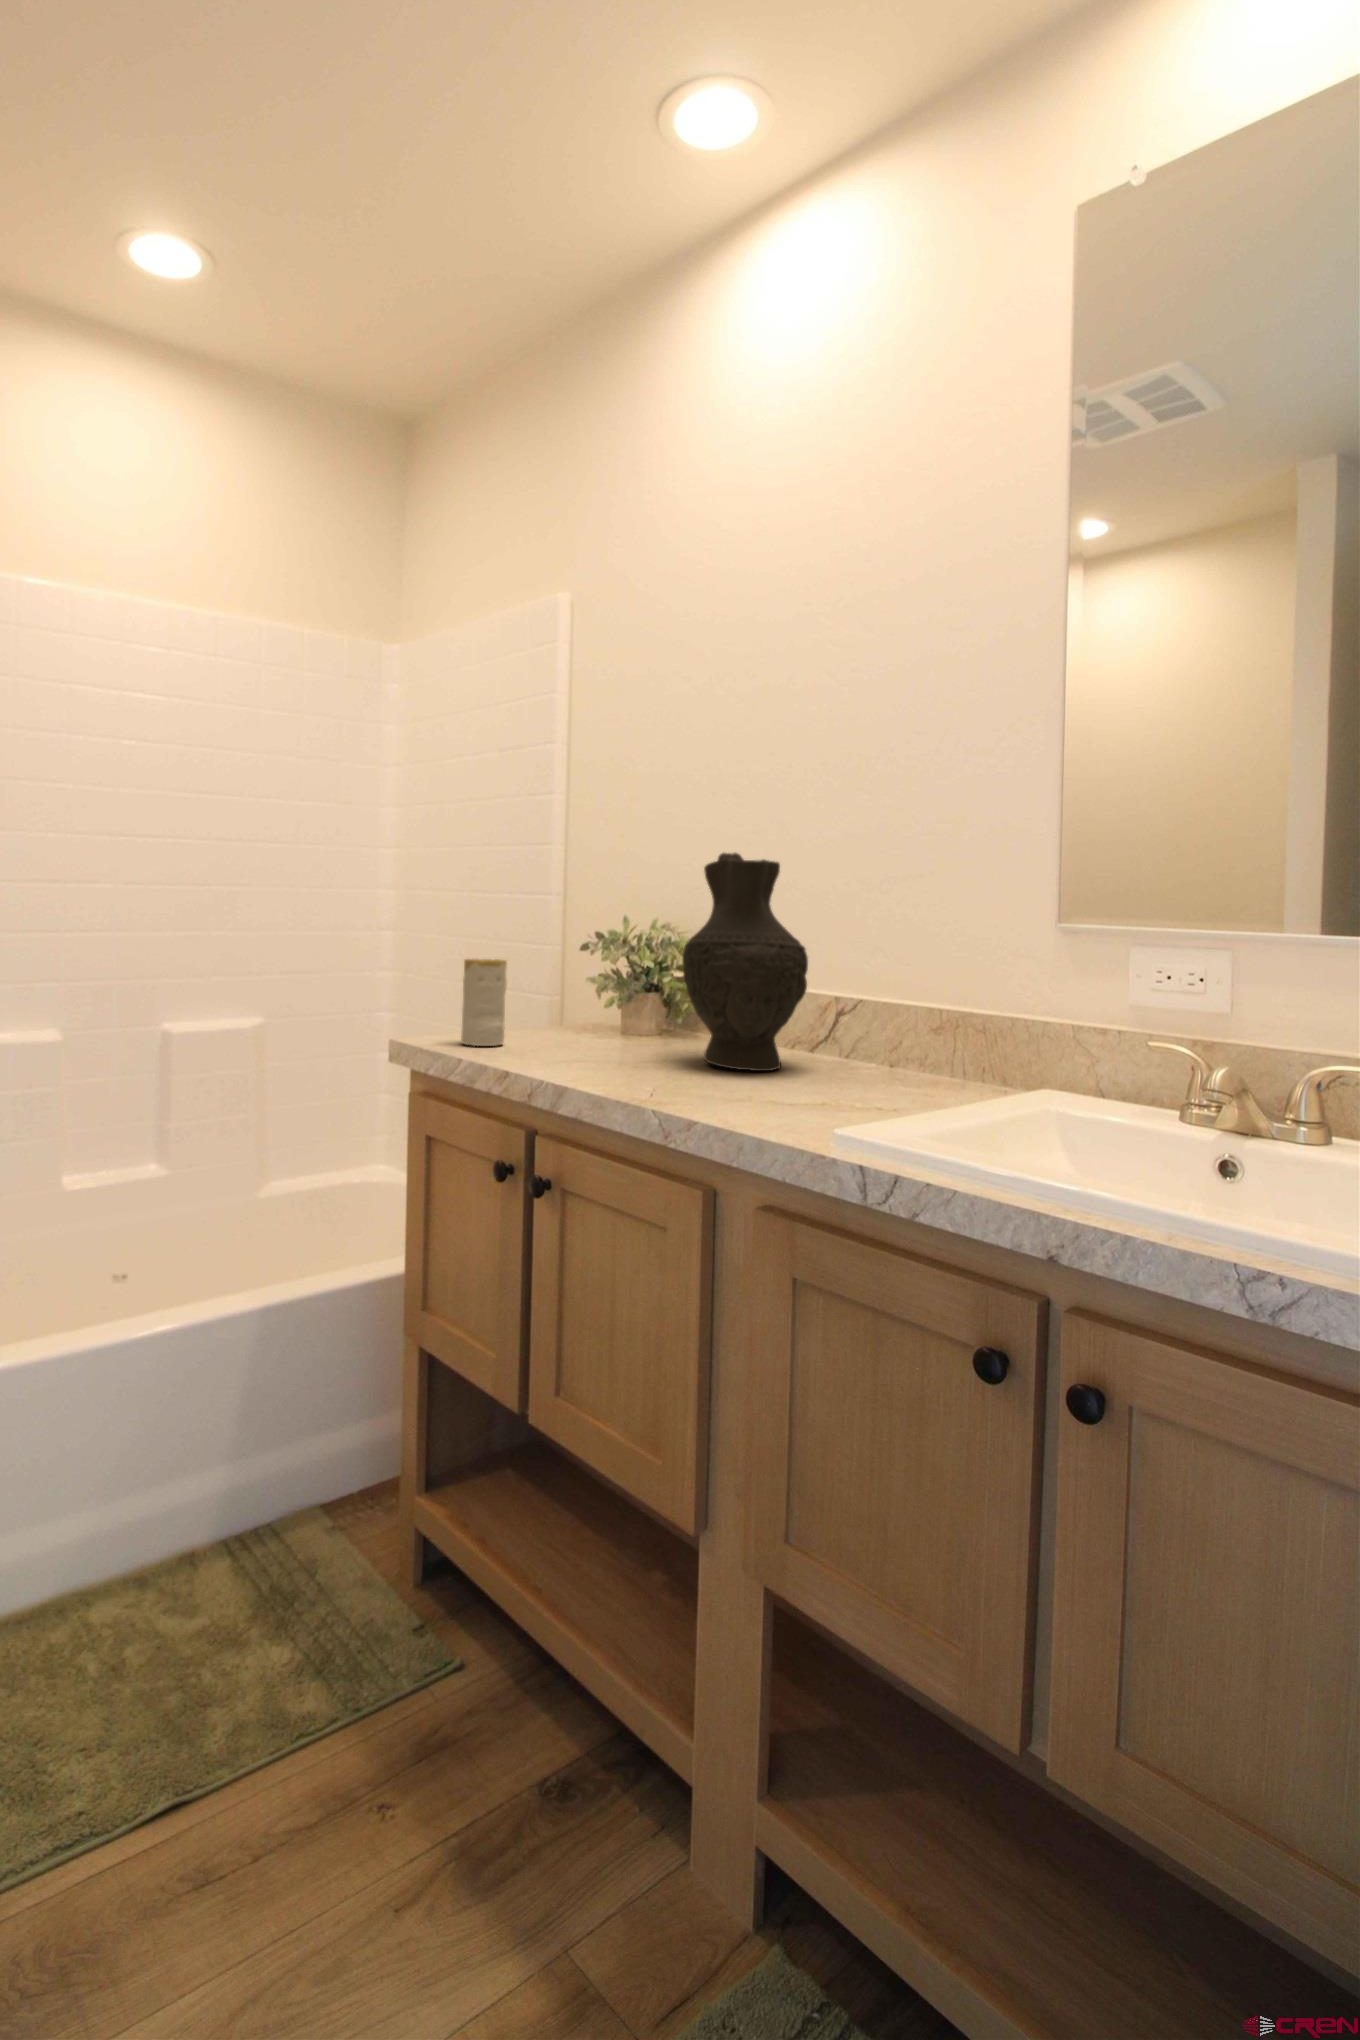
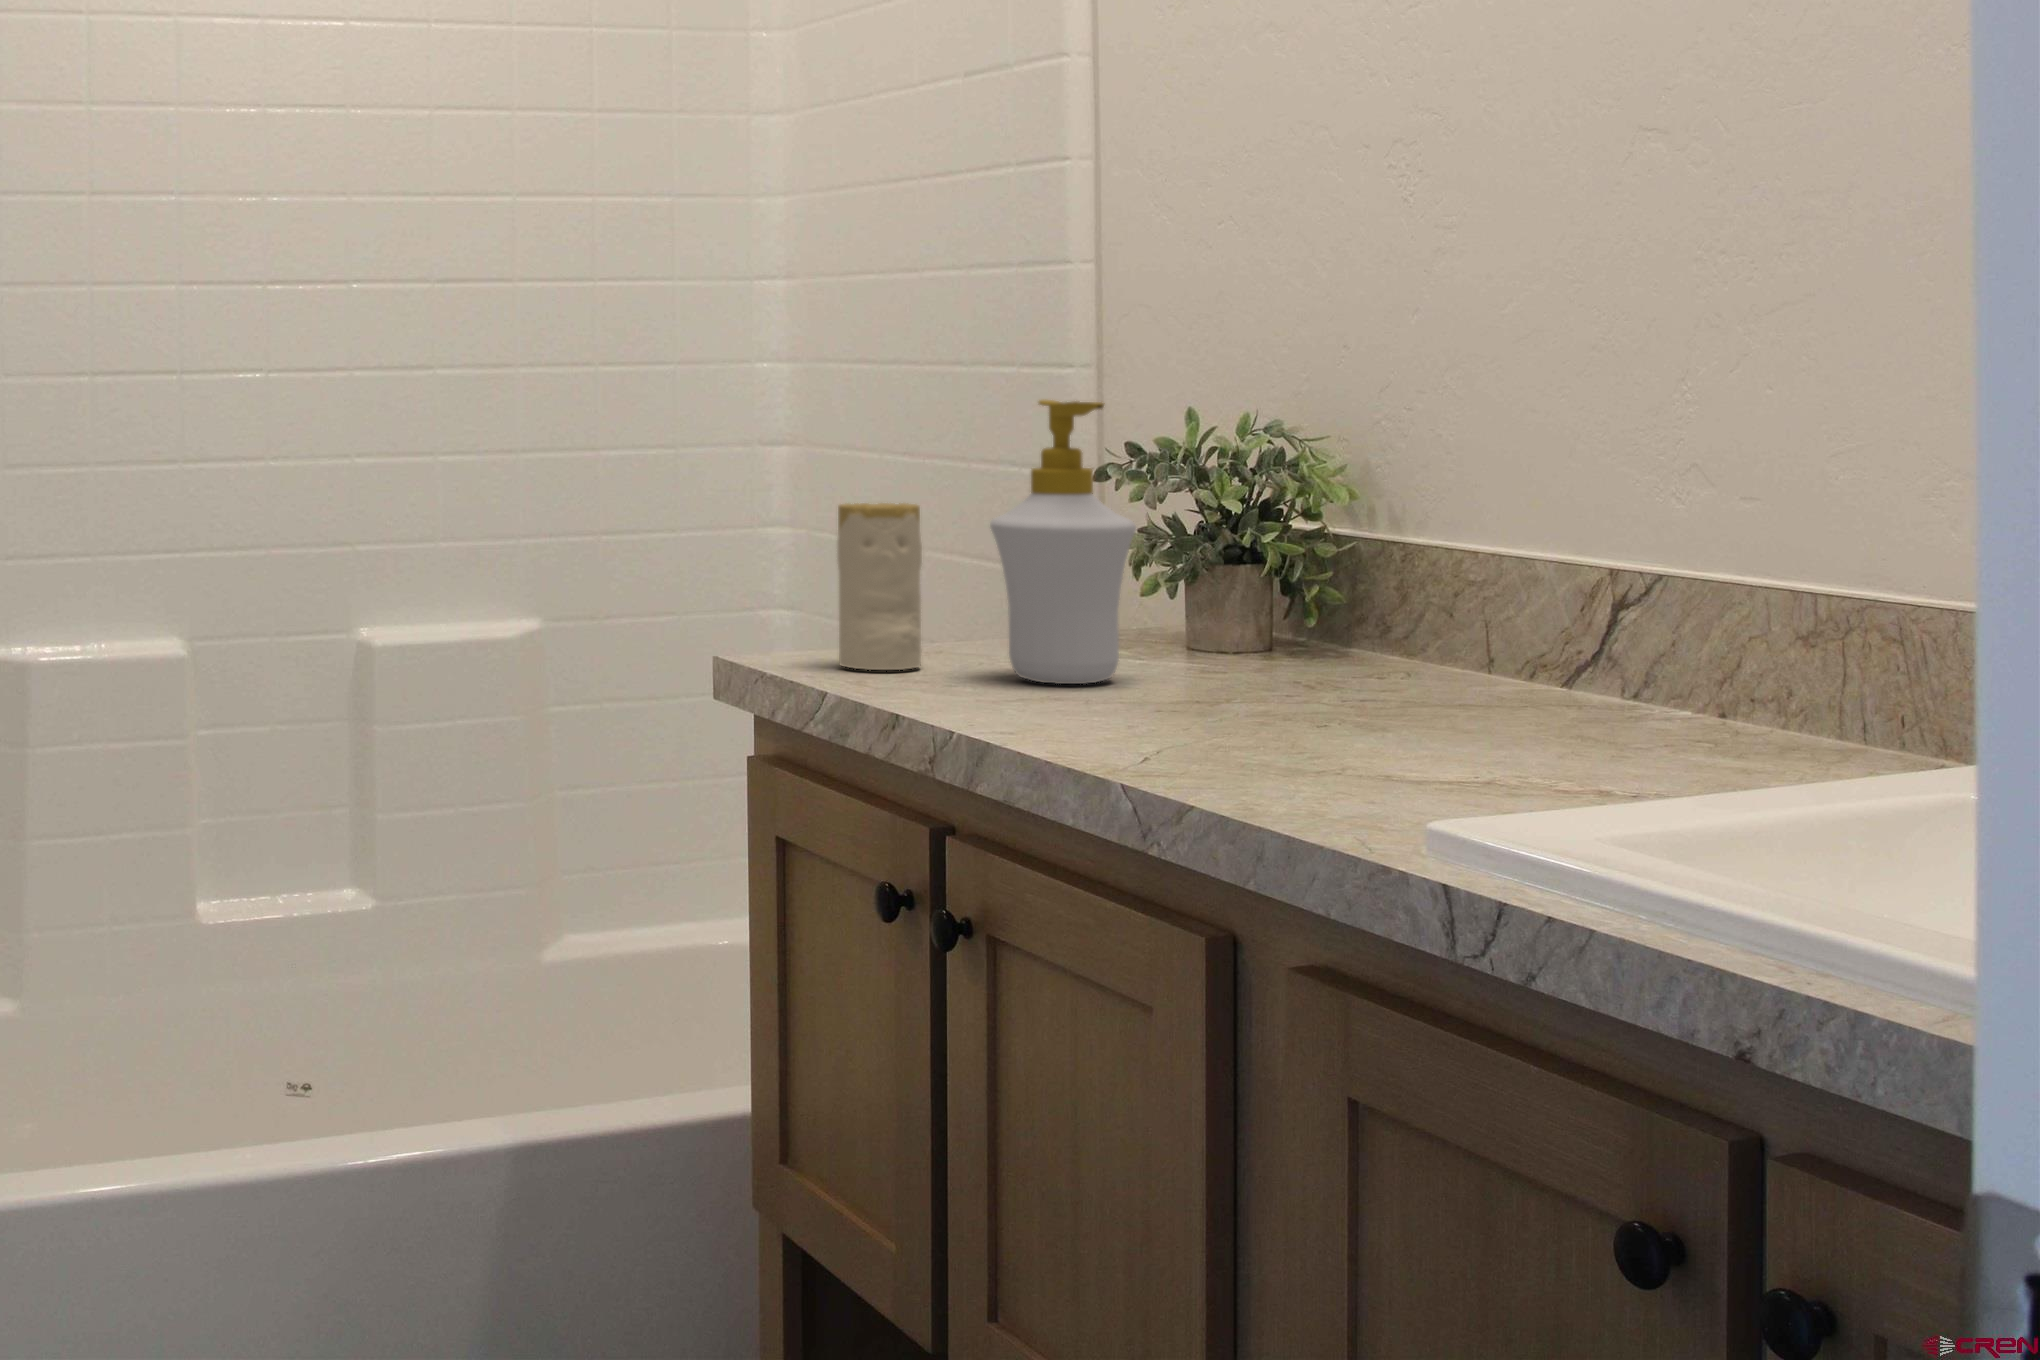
decorative vase: present [682,852,808,1071] -> none [1251,274,1520,725]
soap bottle: none [545,908,618,1052] -> present [990,400,1136,684]

